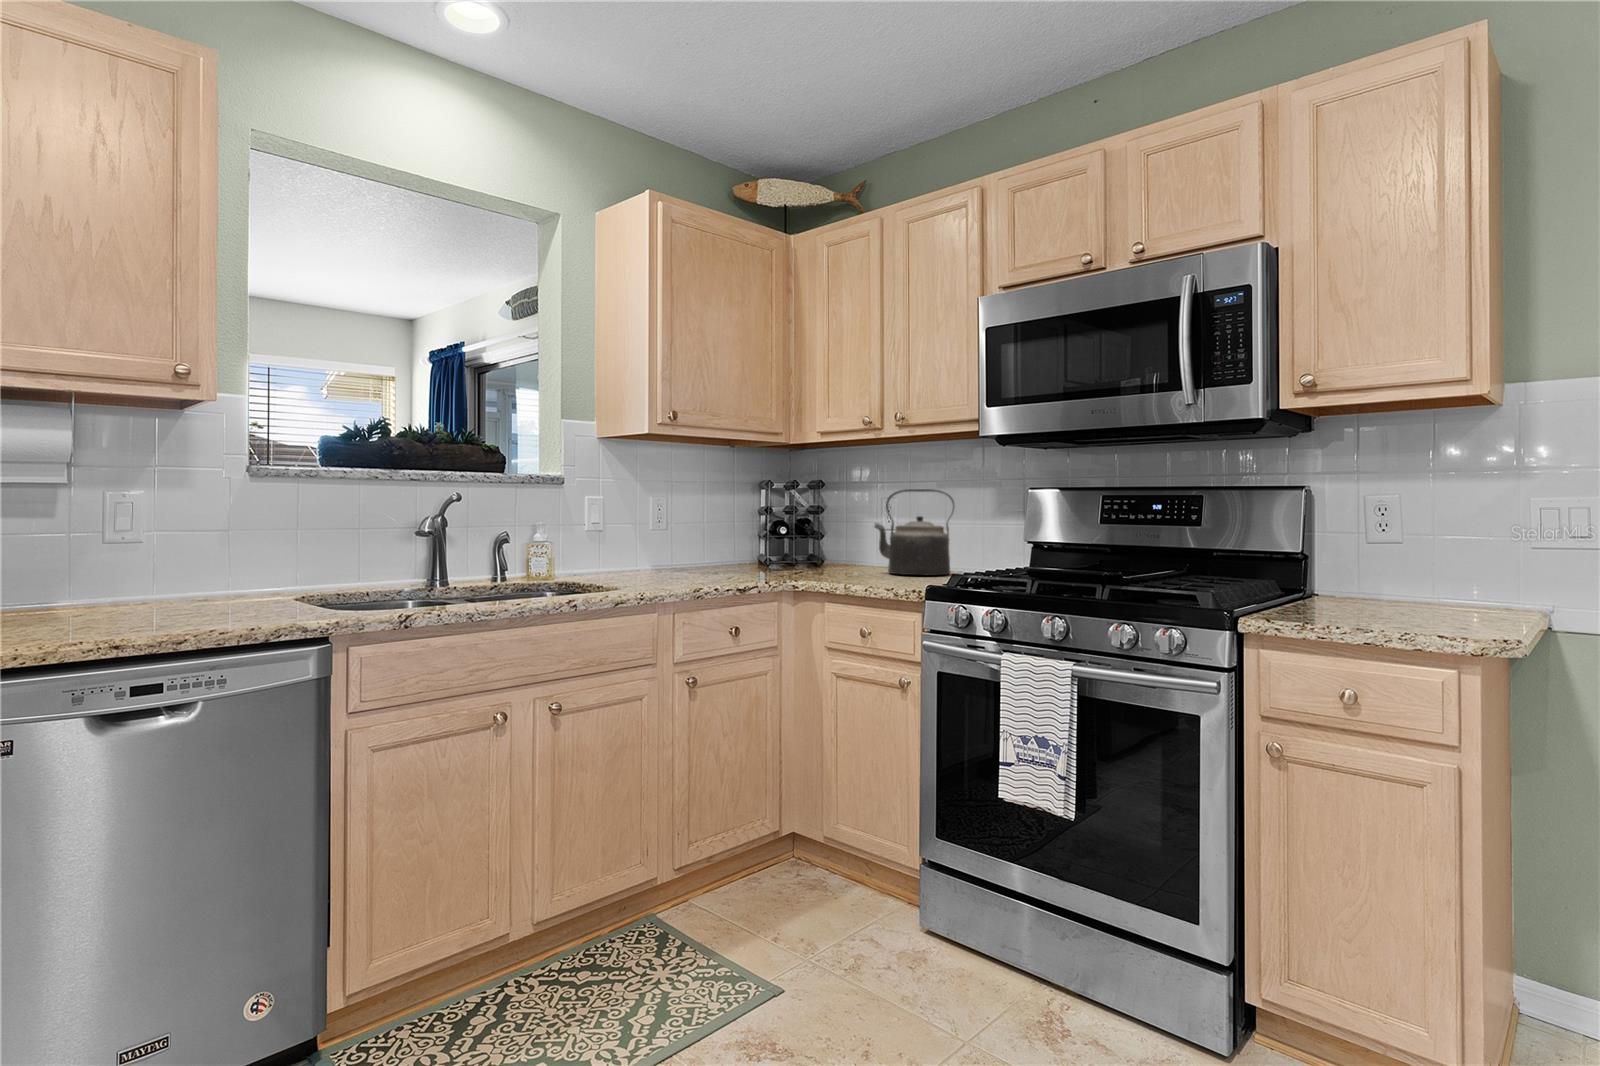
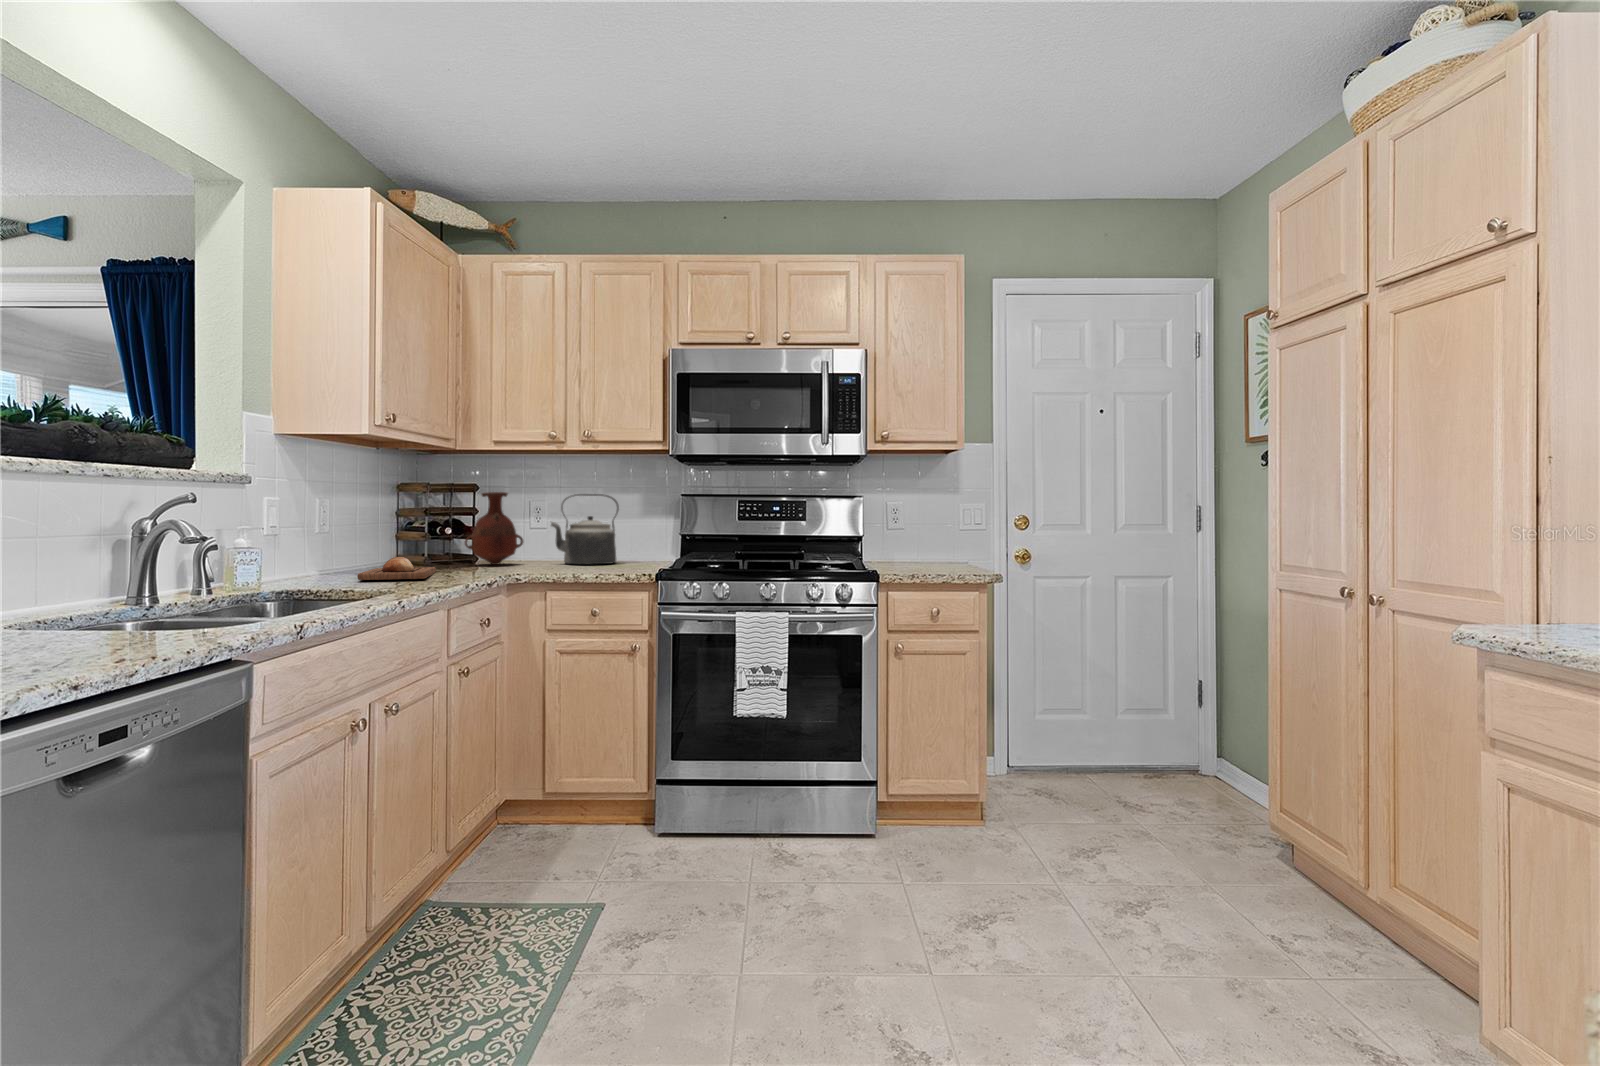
vase: none [788,489,850,570] -> present [465,492,523,565]
bread loaf: none [637,557,738,580] -> present [357,557,436,580]

